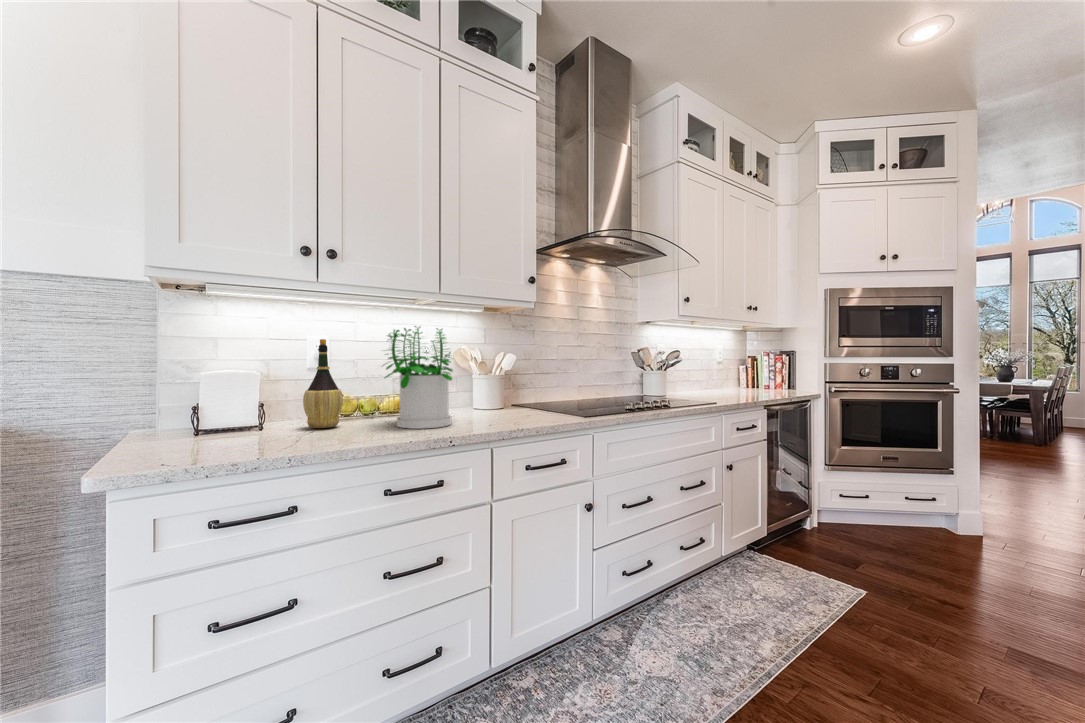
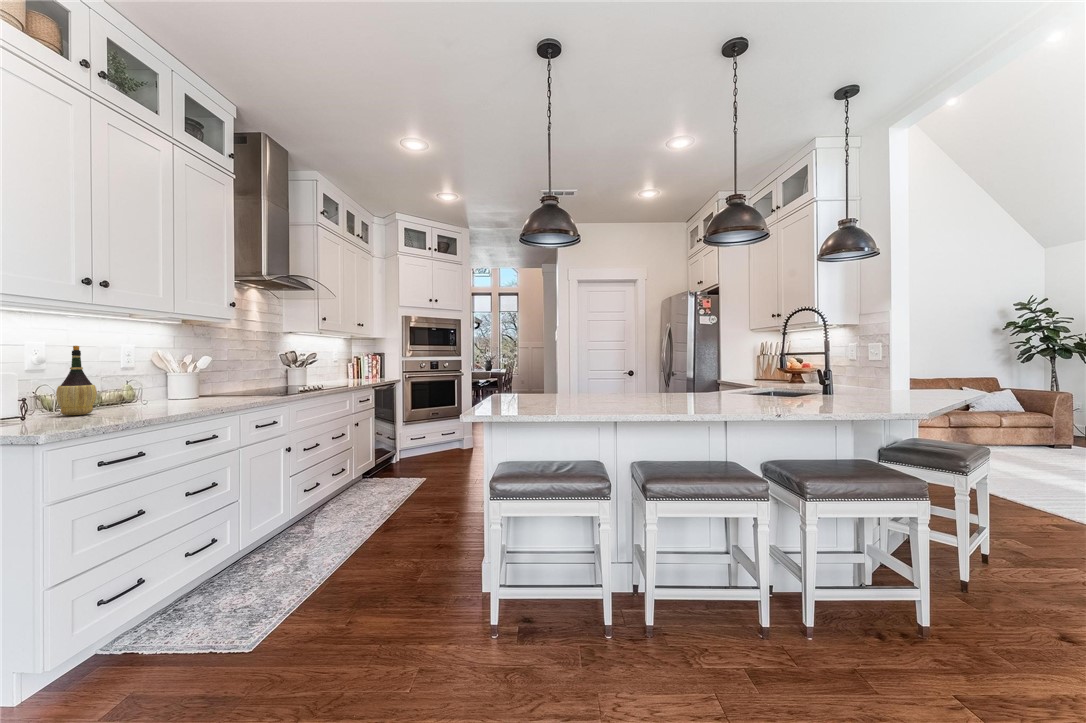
potted plant: present [384,326,453,429] -> none [124,337,200,409]

